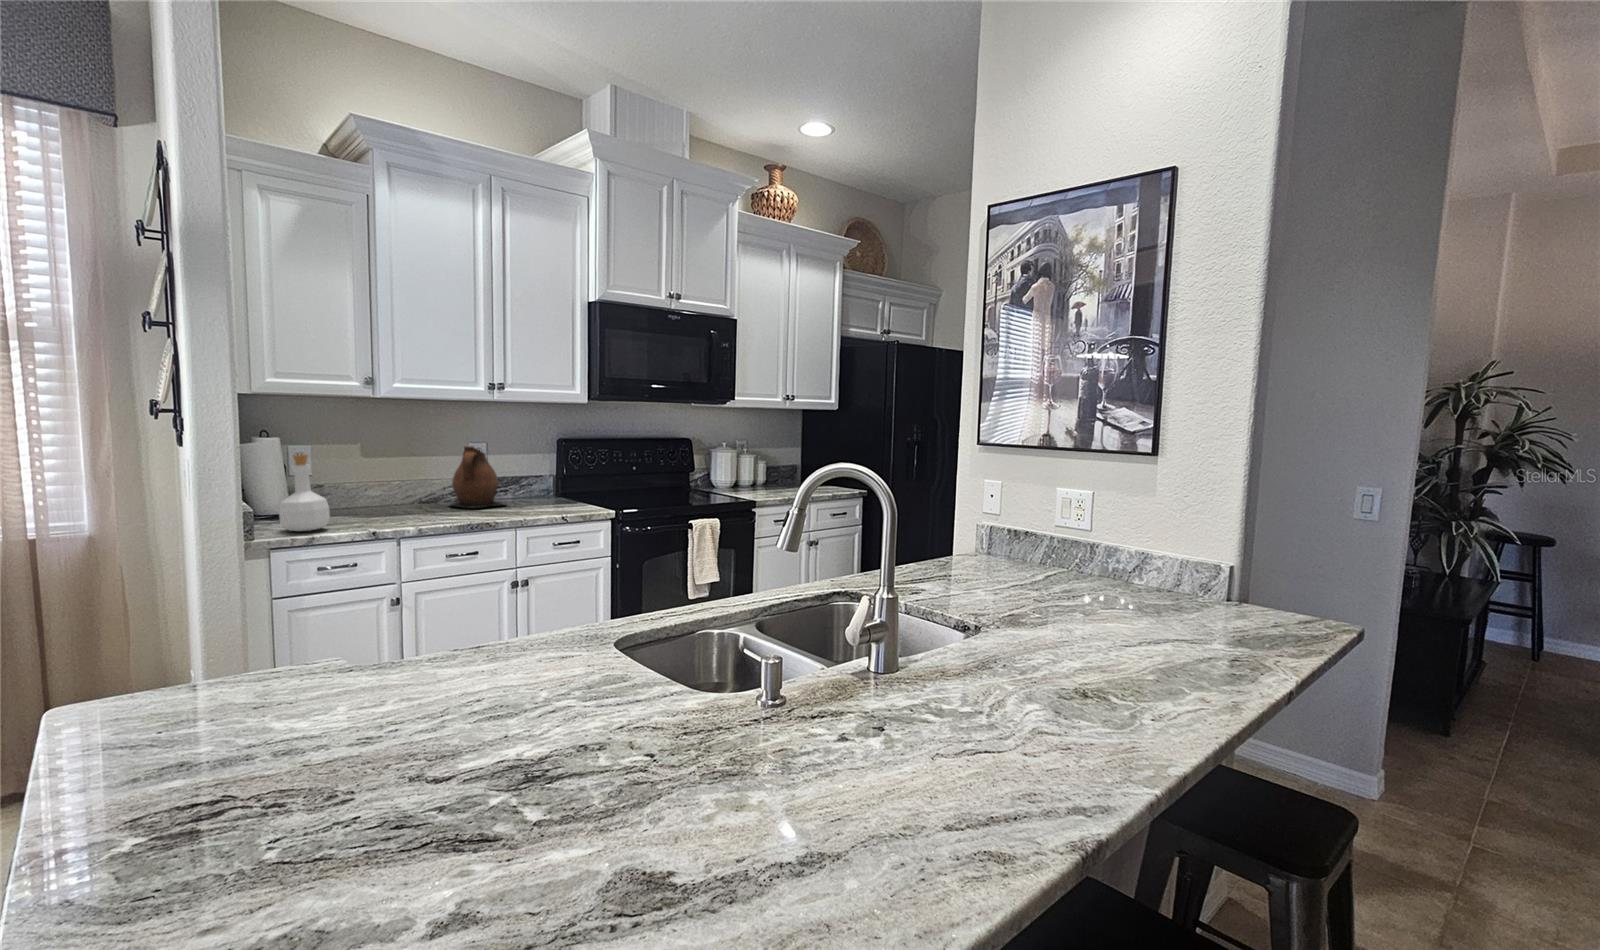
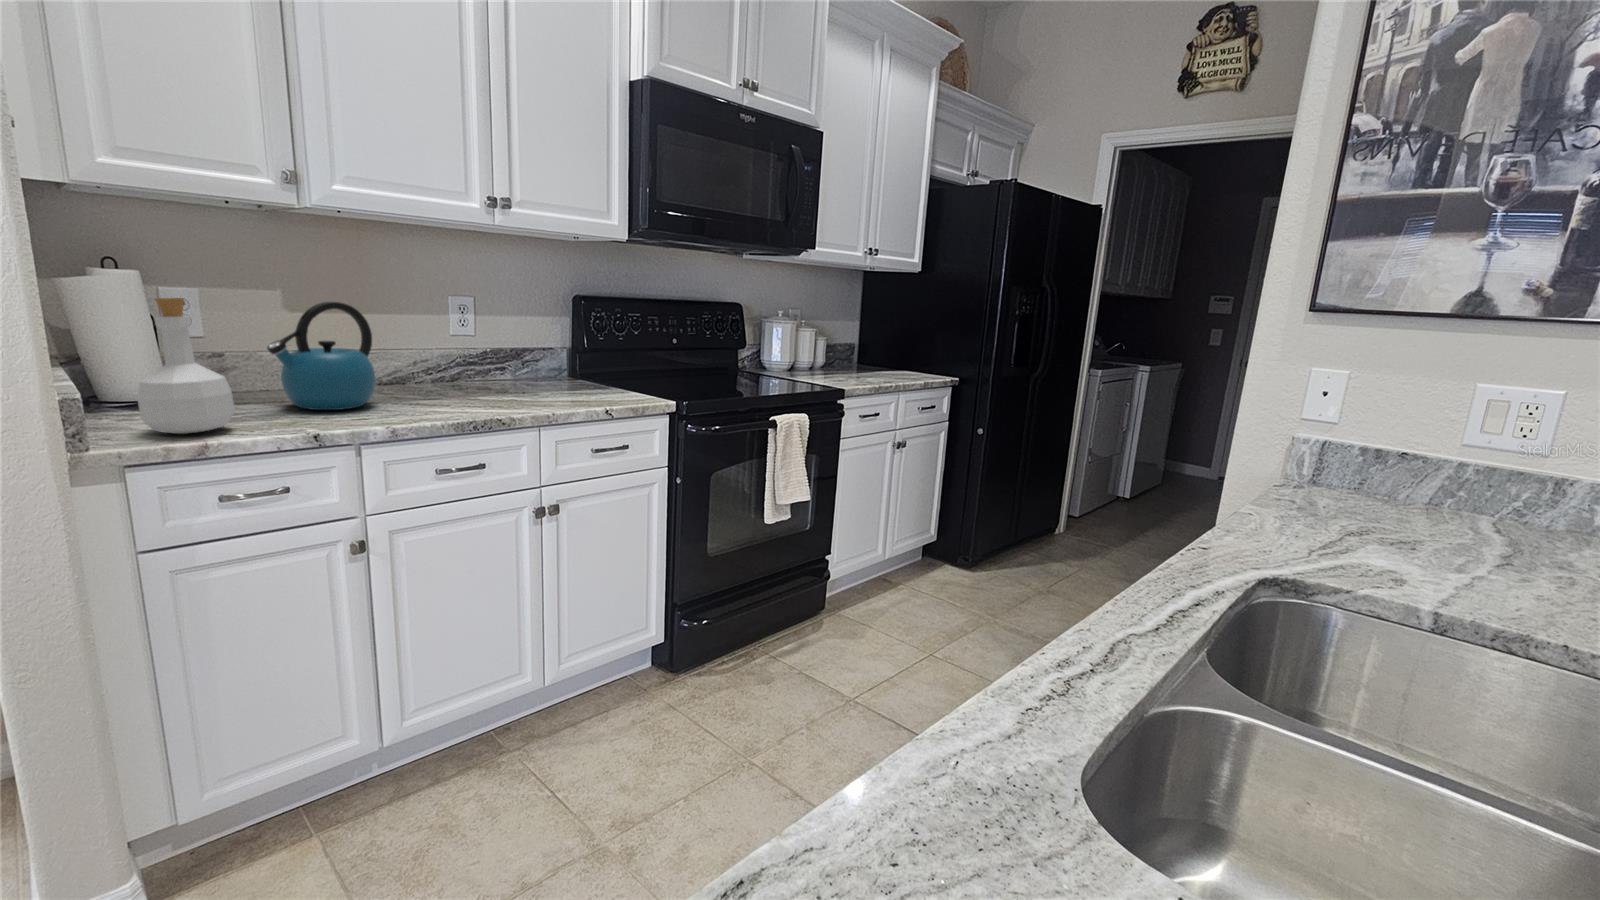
ceramic pitcher: present [450,446,506,508] -> none [420,299,513,393]
kettle: none [350,452,414,519] -> present [267,302,376,410]

